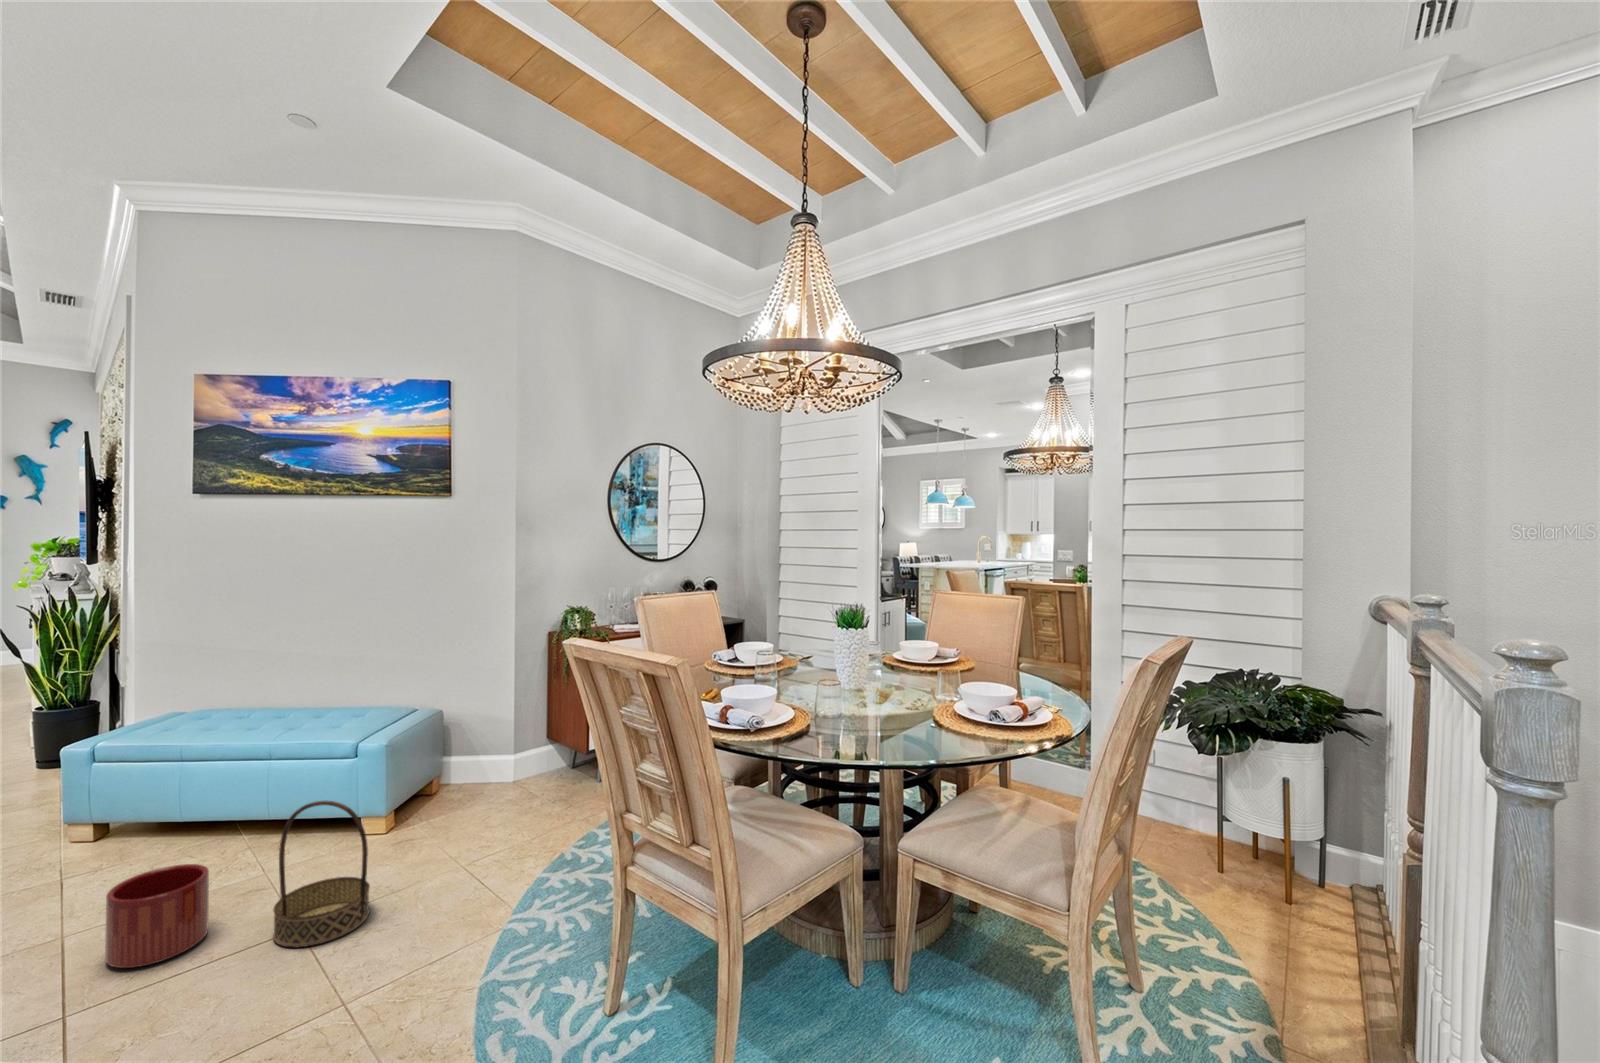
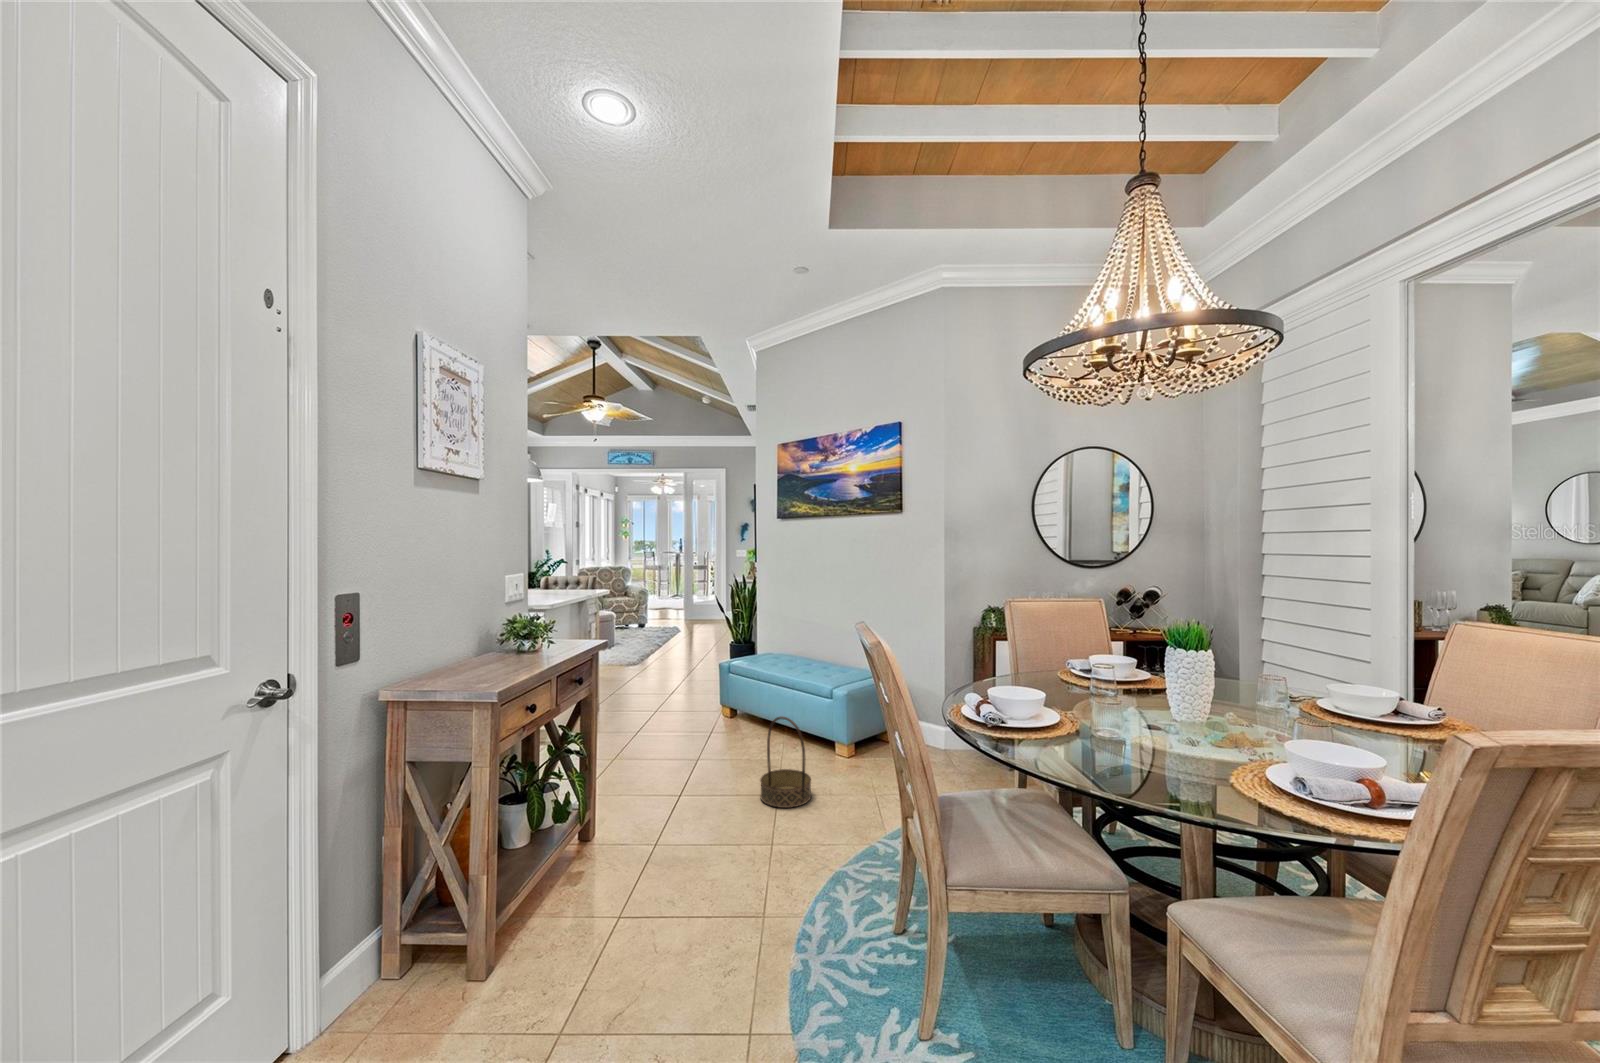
planter: present [105,864,209,968] -> none [697,735,740,787]

